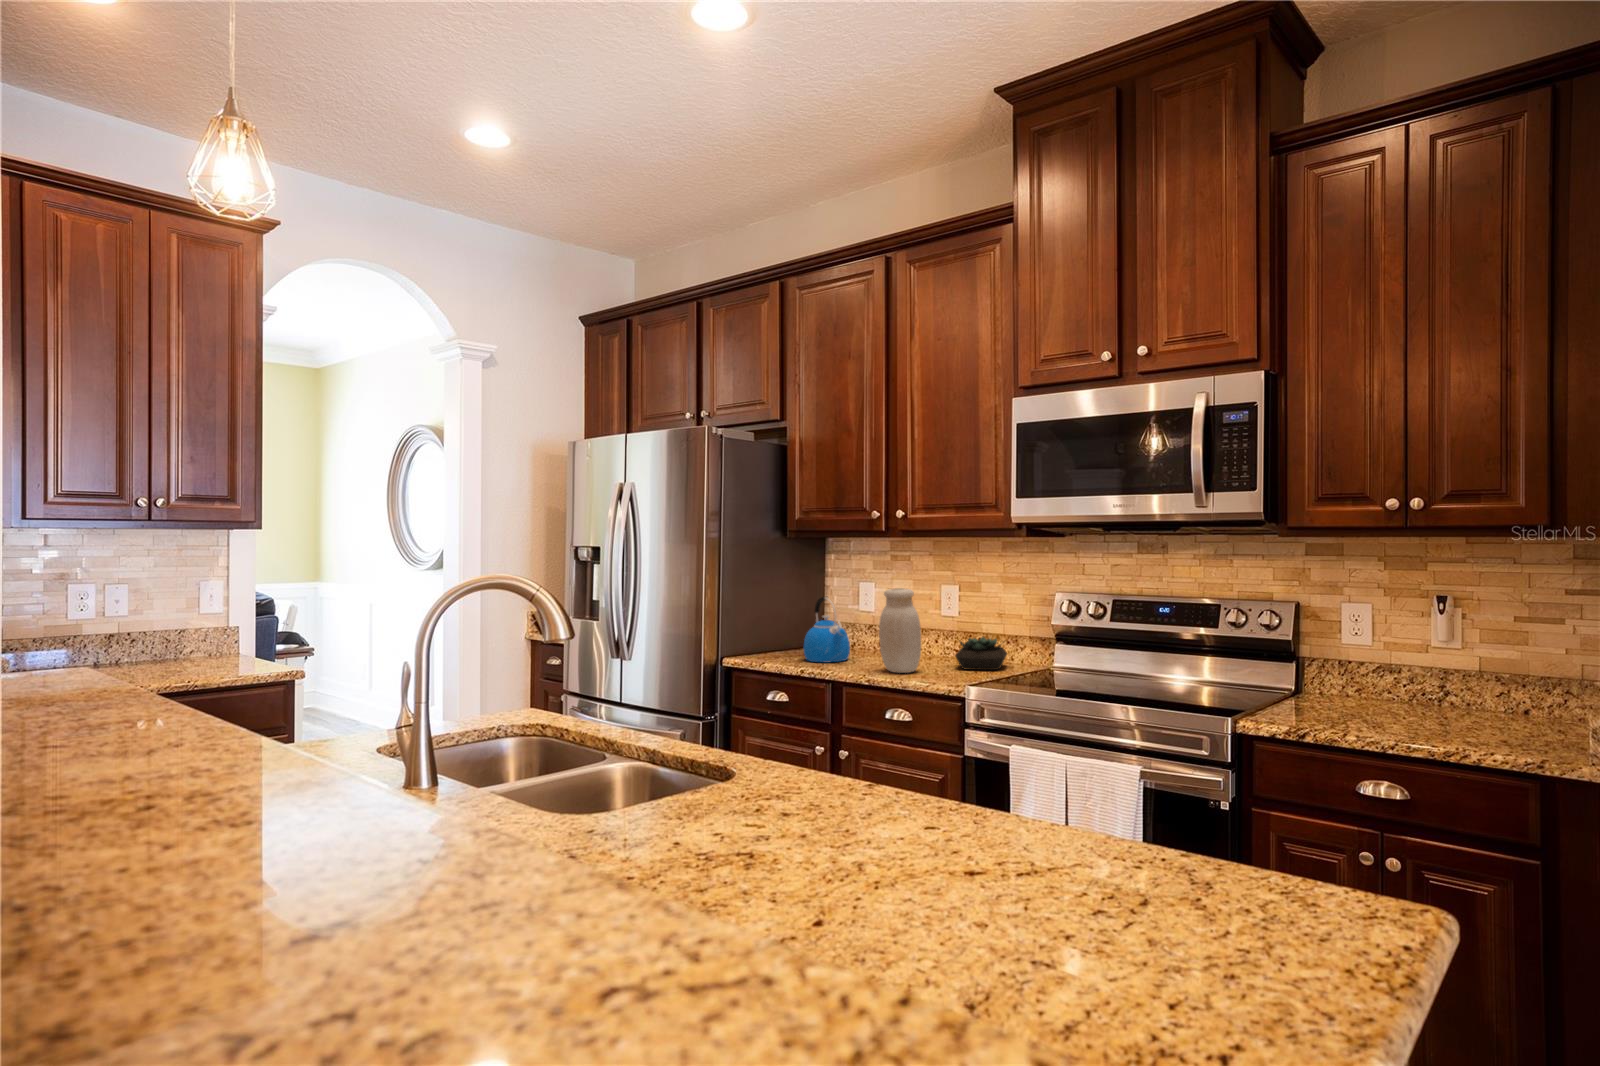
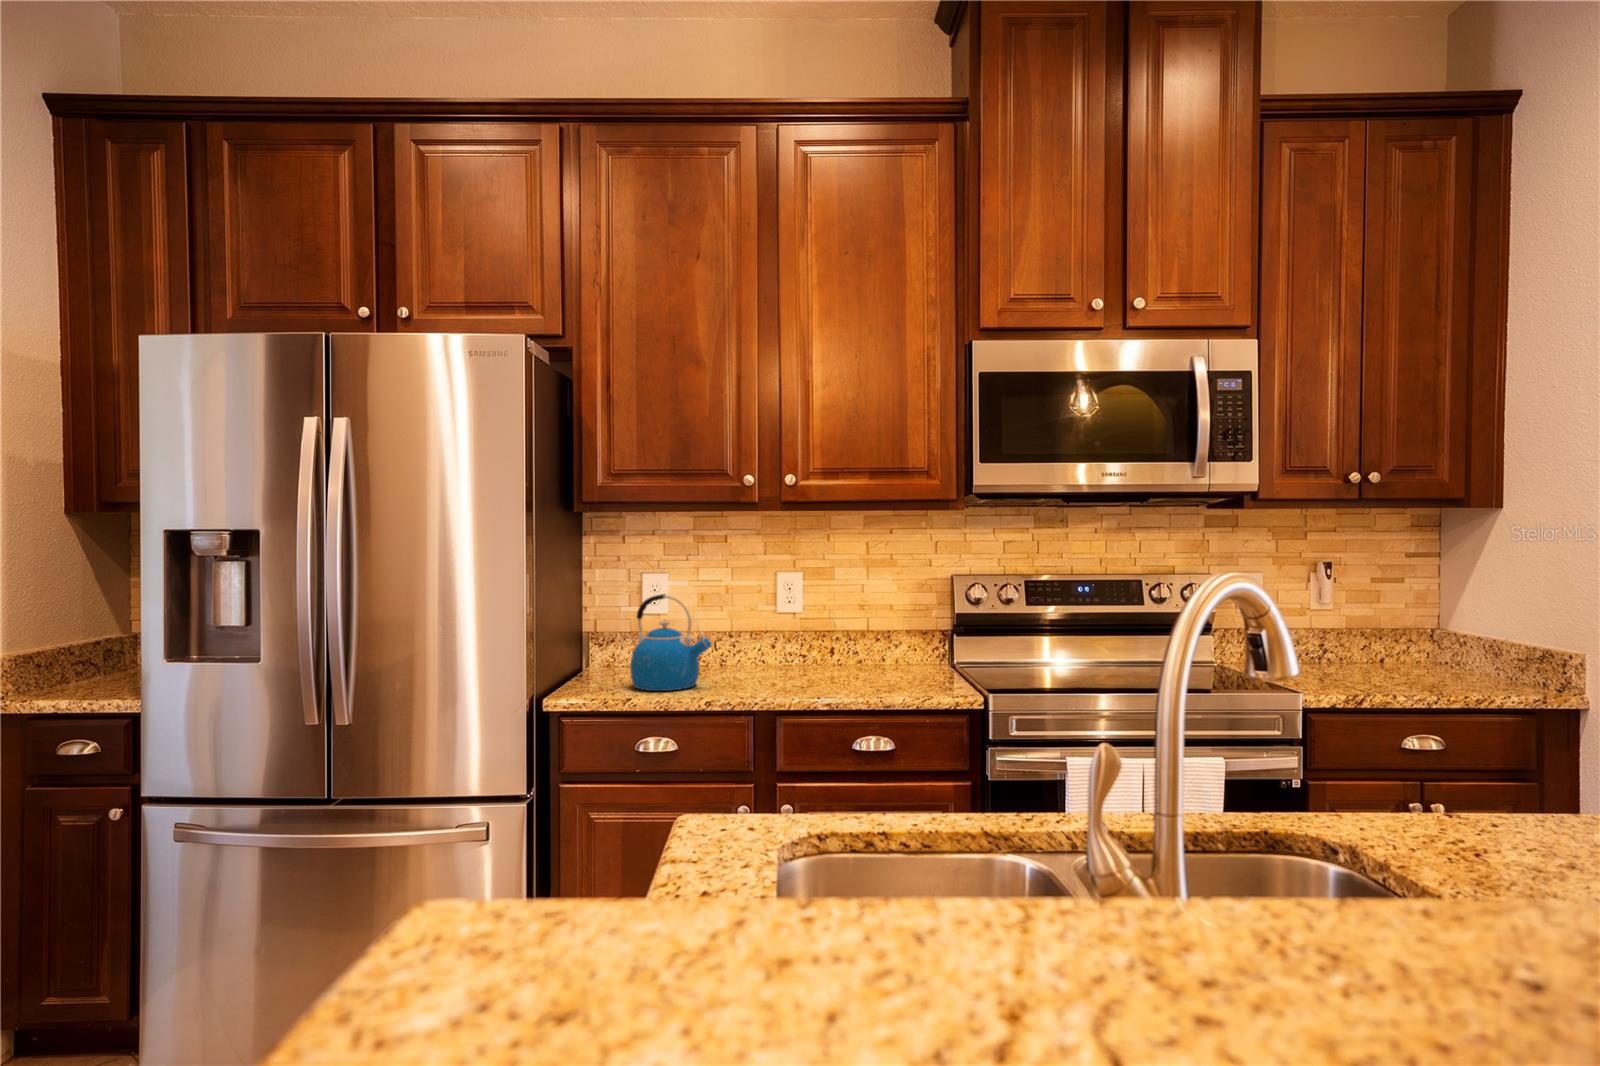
jar: present [879,588,921,673] -> none [789,576,849,691]
succulent plant: present [955,637,1007,670] -> none [844,634,917,678]

